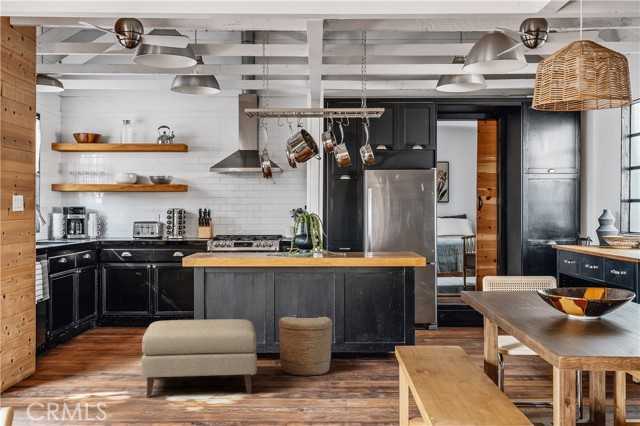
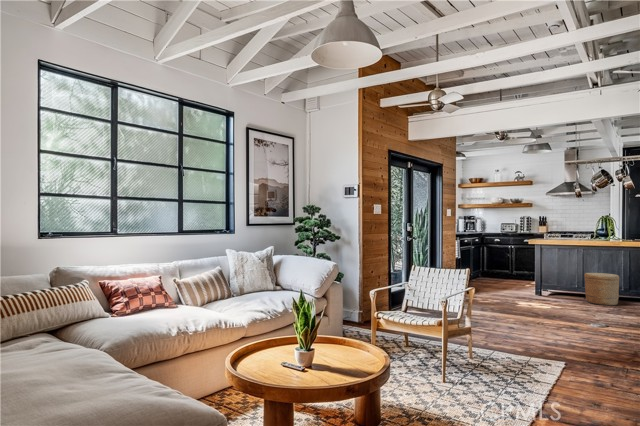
ottoman: present [141,319,257,397] -> none [507,269,568,307]

